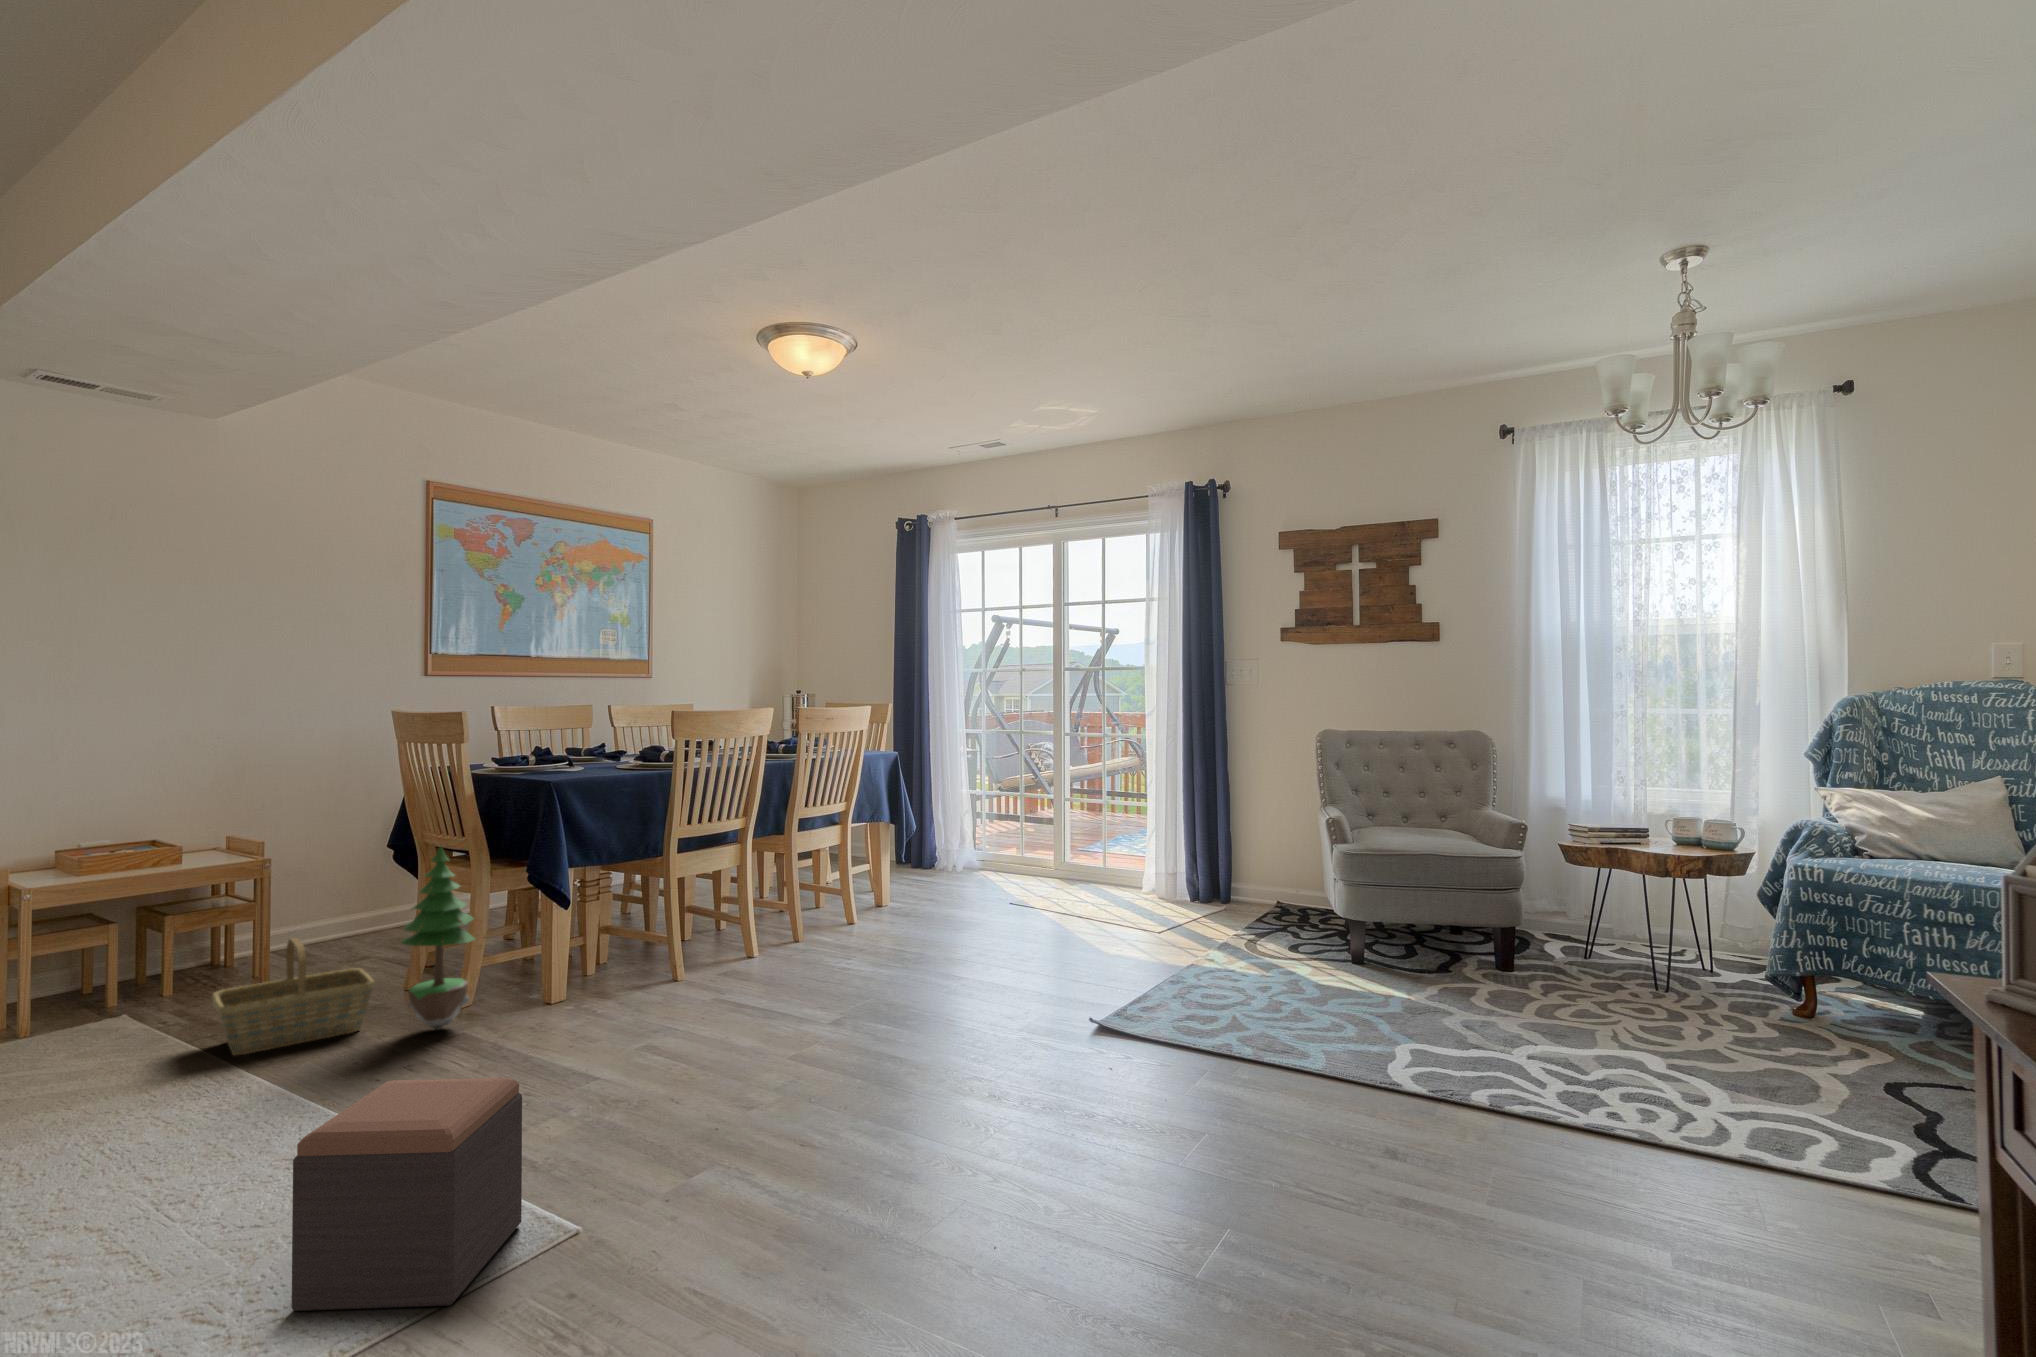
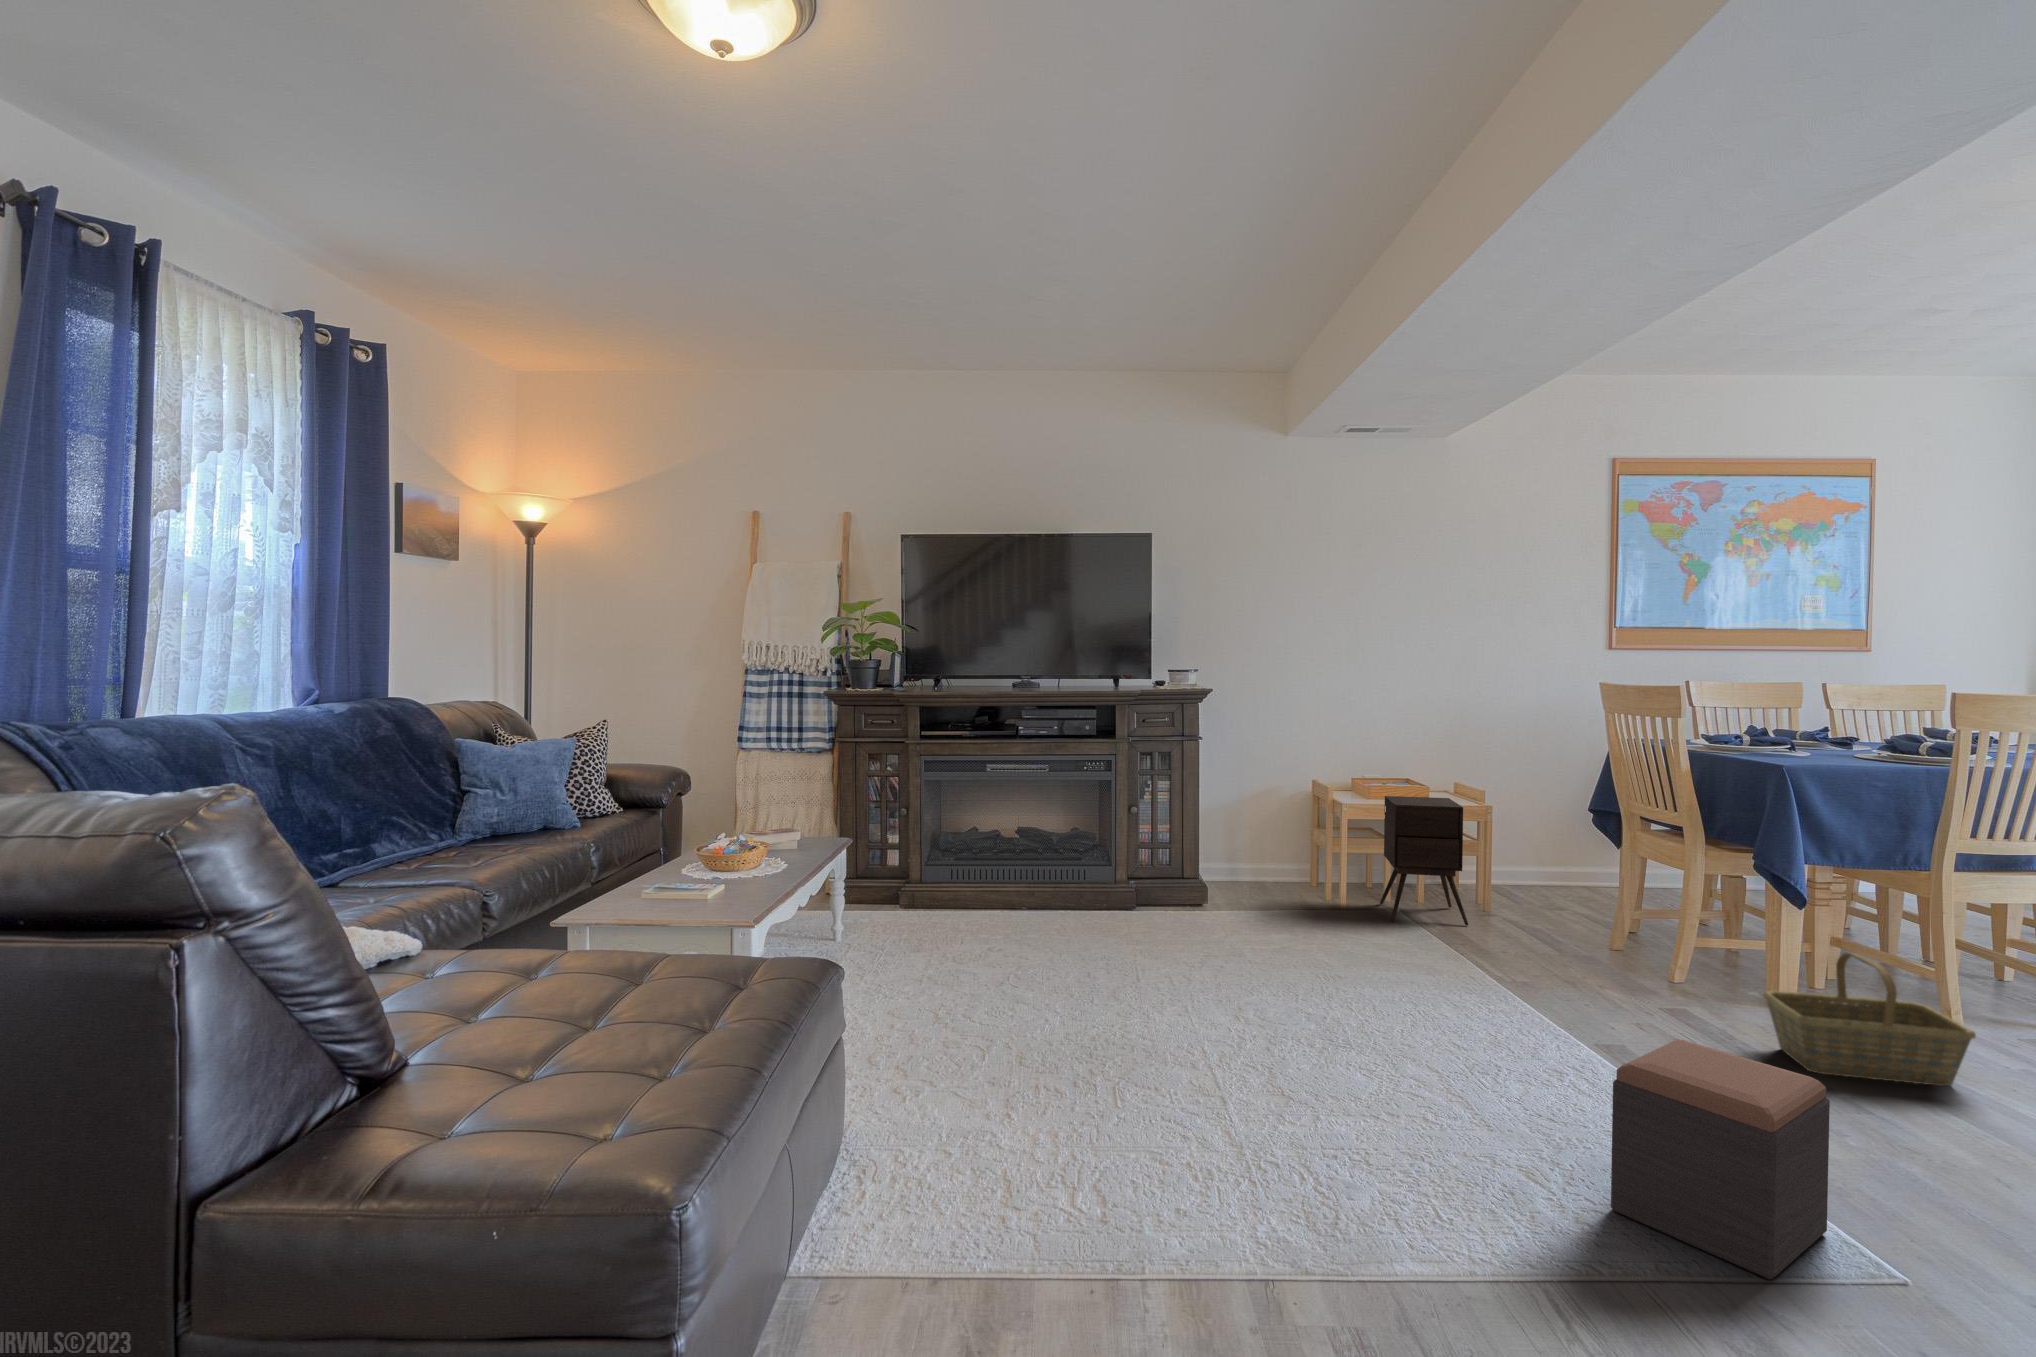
potted tree: present [401,847,475,1029] -> none [1625,818,1702,997]
side table: none [100,856,229,1030] -> present [1380,796,1468,926]
basket: present [212,938,375,1056] -> present [1763,953,1976,1086]

